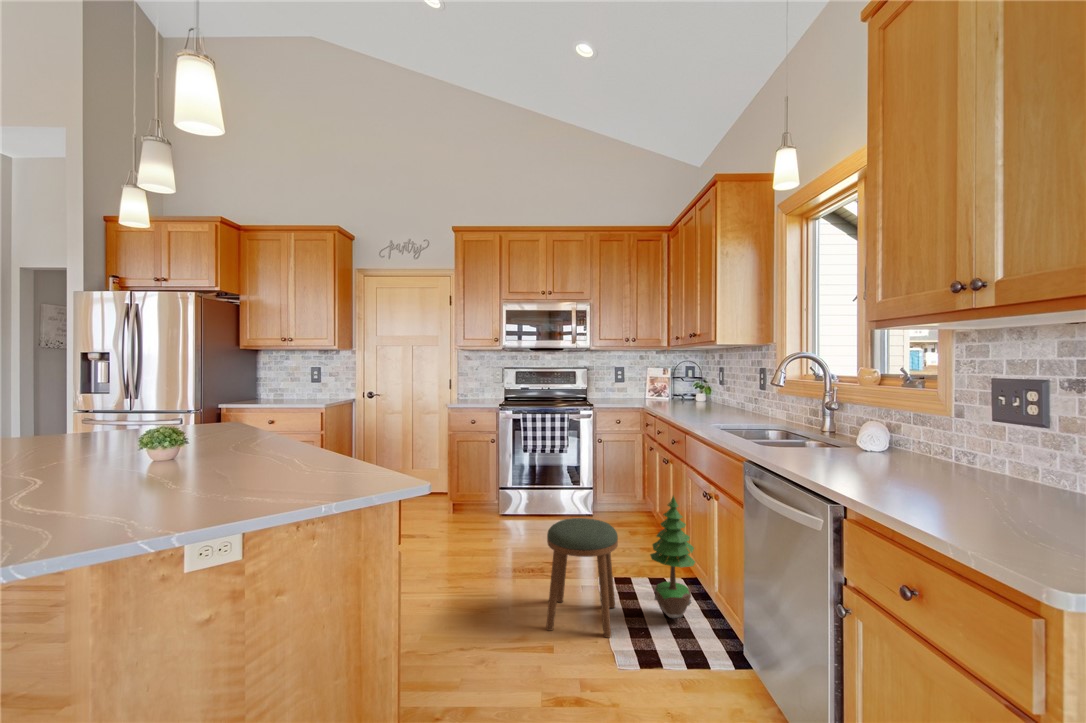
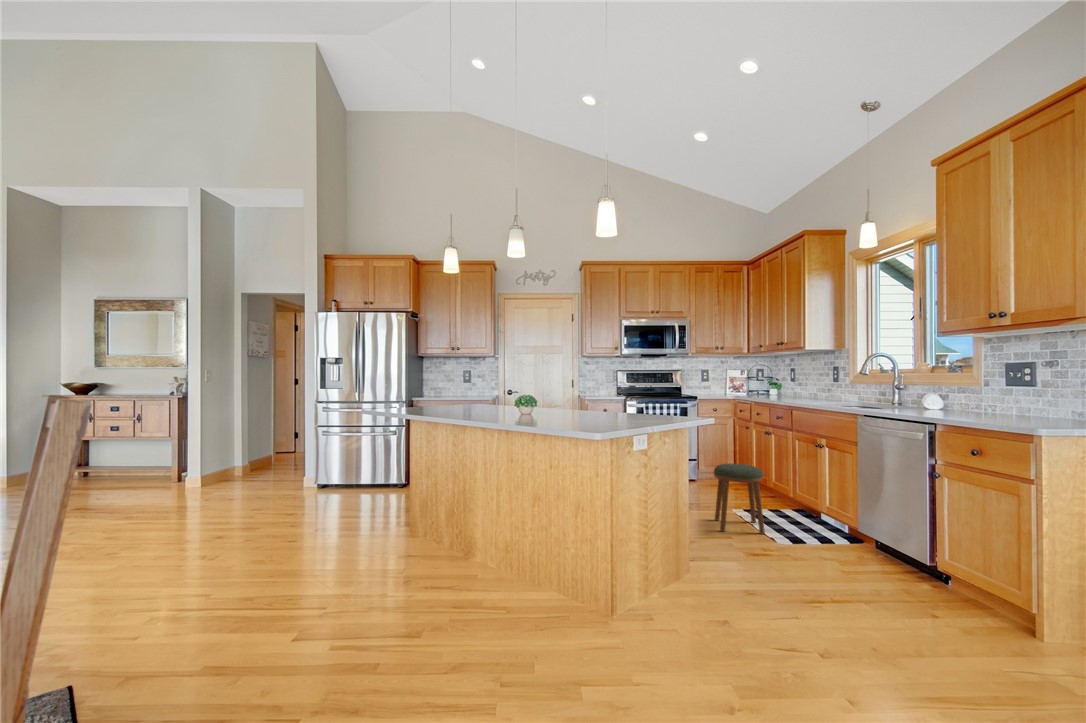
potted tree: present [650,496,695,619] -> none [781,446,813,527]

